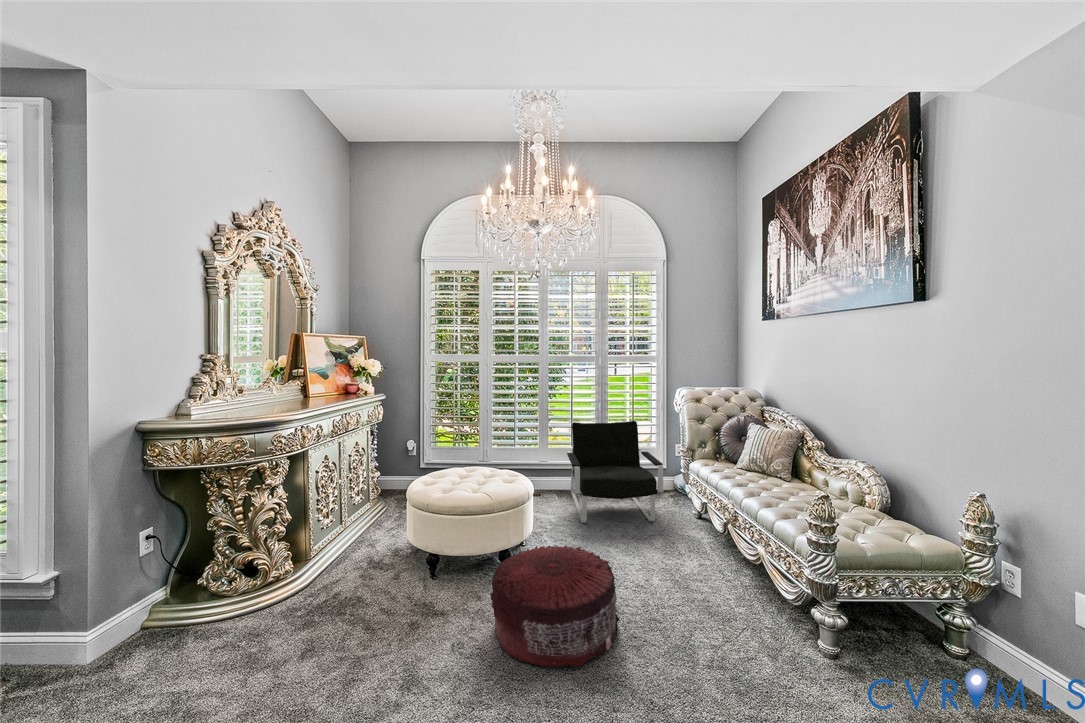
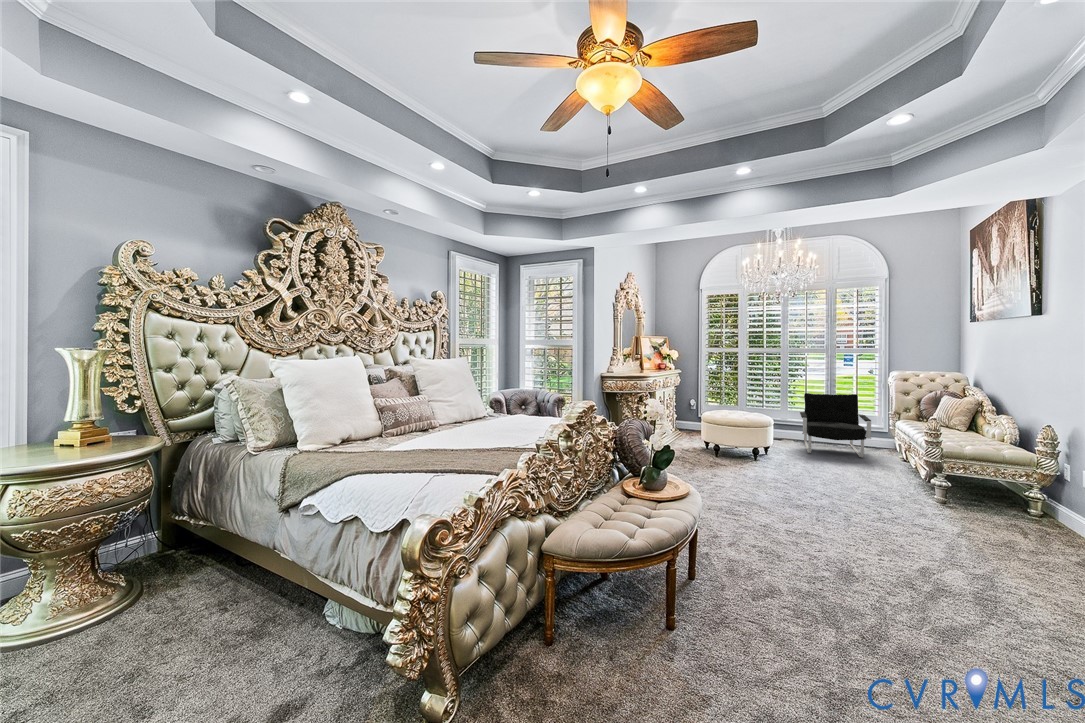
pouf: present [490,546,620,667] -> none [748,444,818,486]

